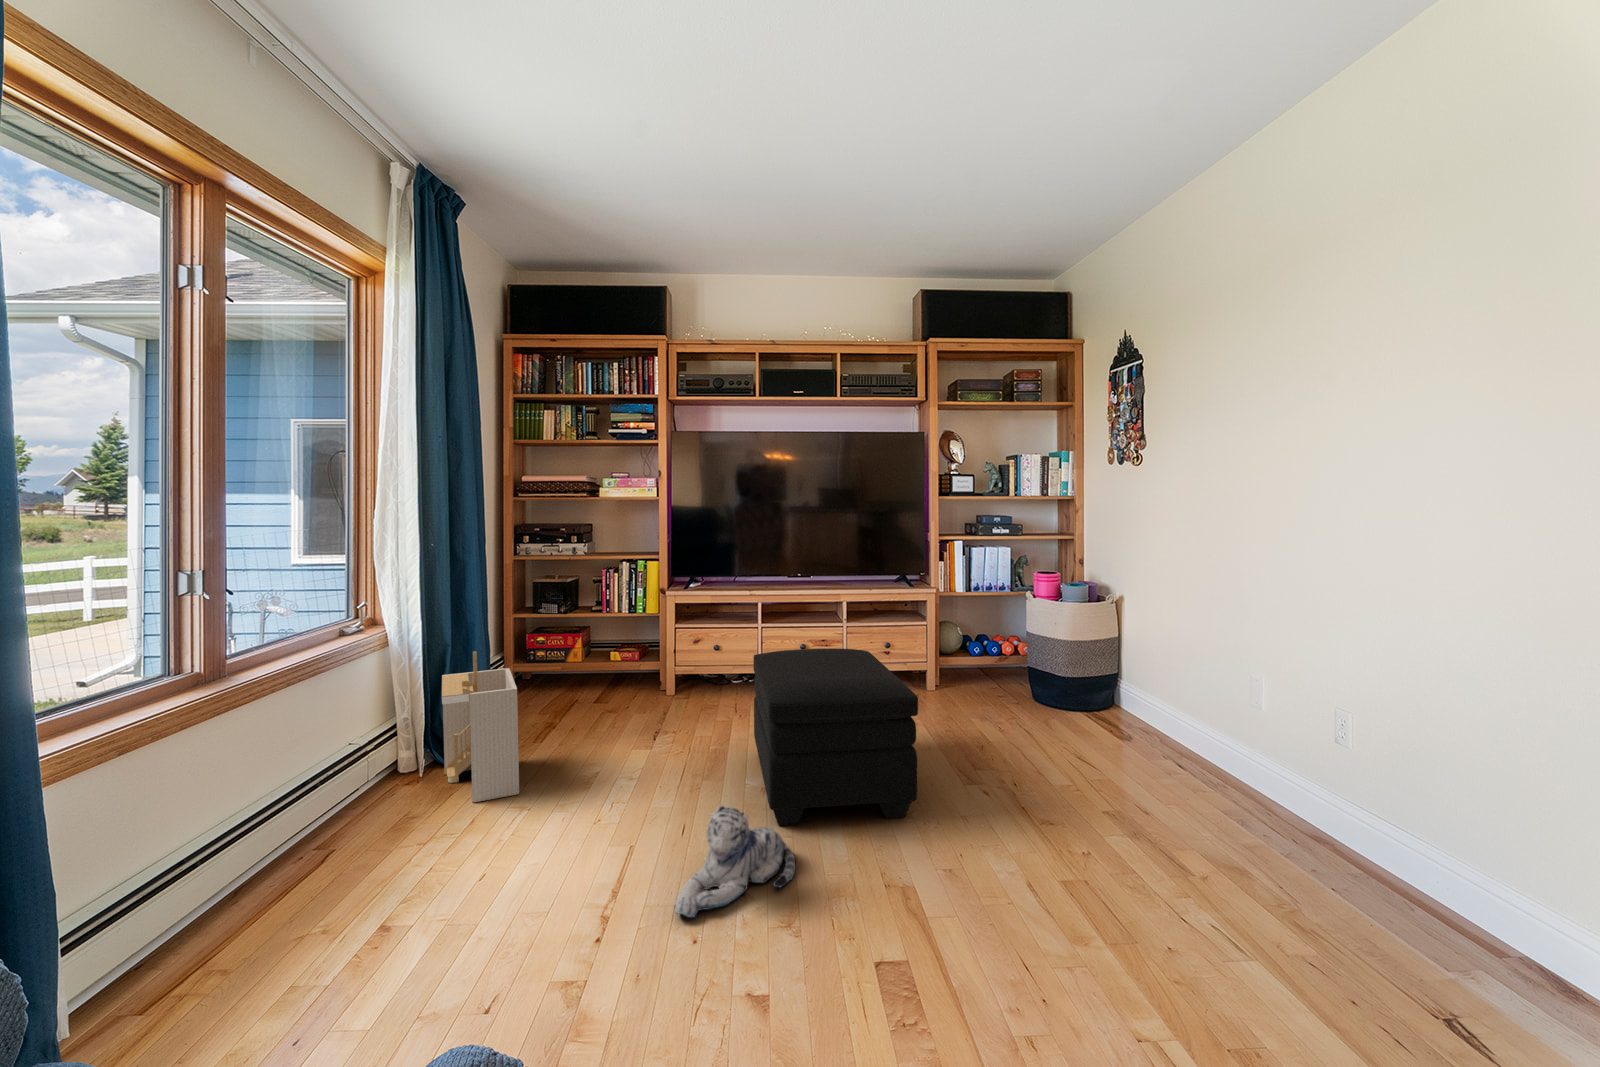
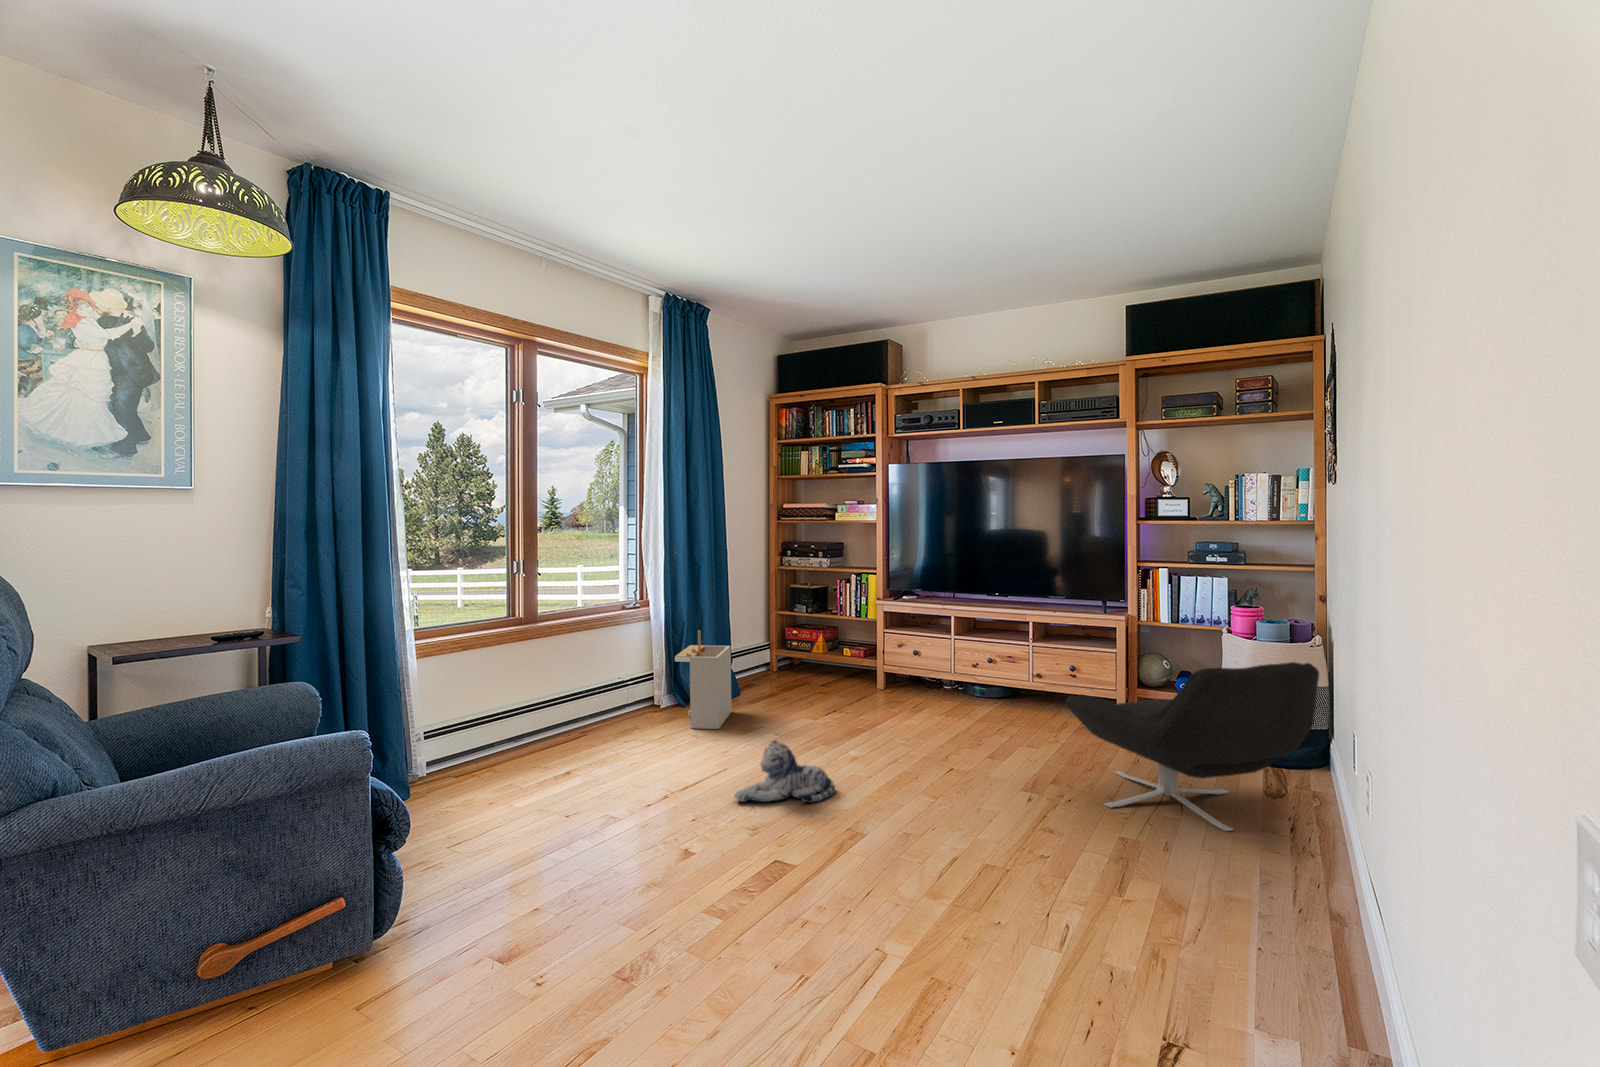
lounge chair: none [1010,617,1244,793] -> present [1066,662,1319,831]
ottoman: present [753,649,918,826] -> none [839,654,986,791]

